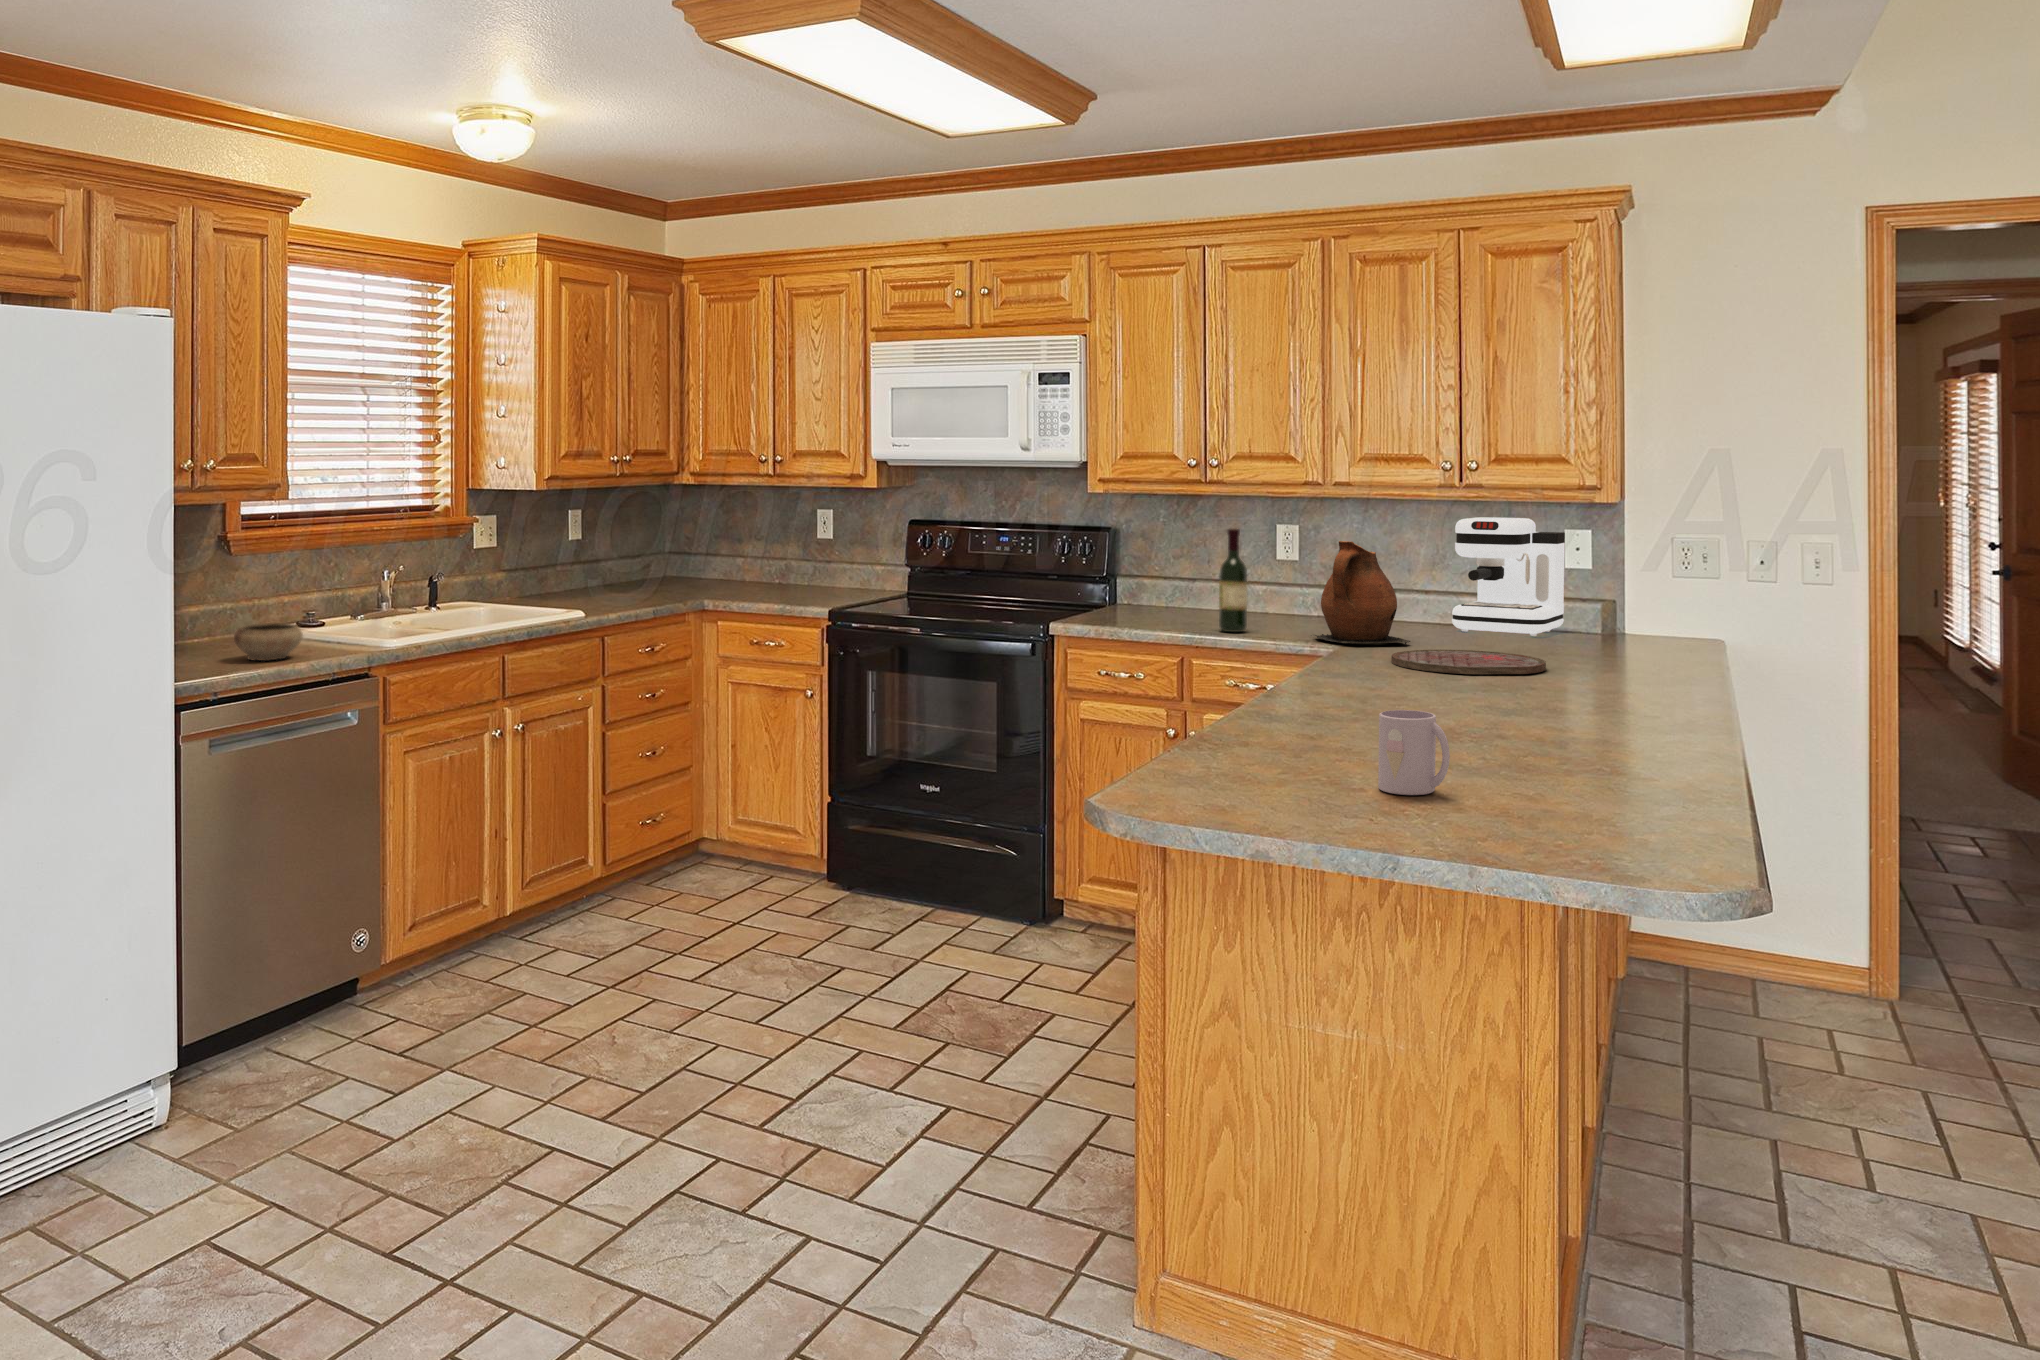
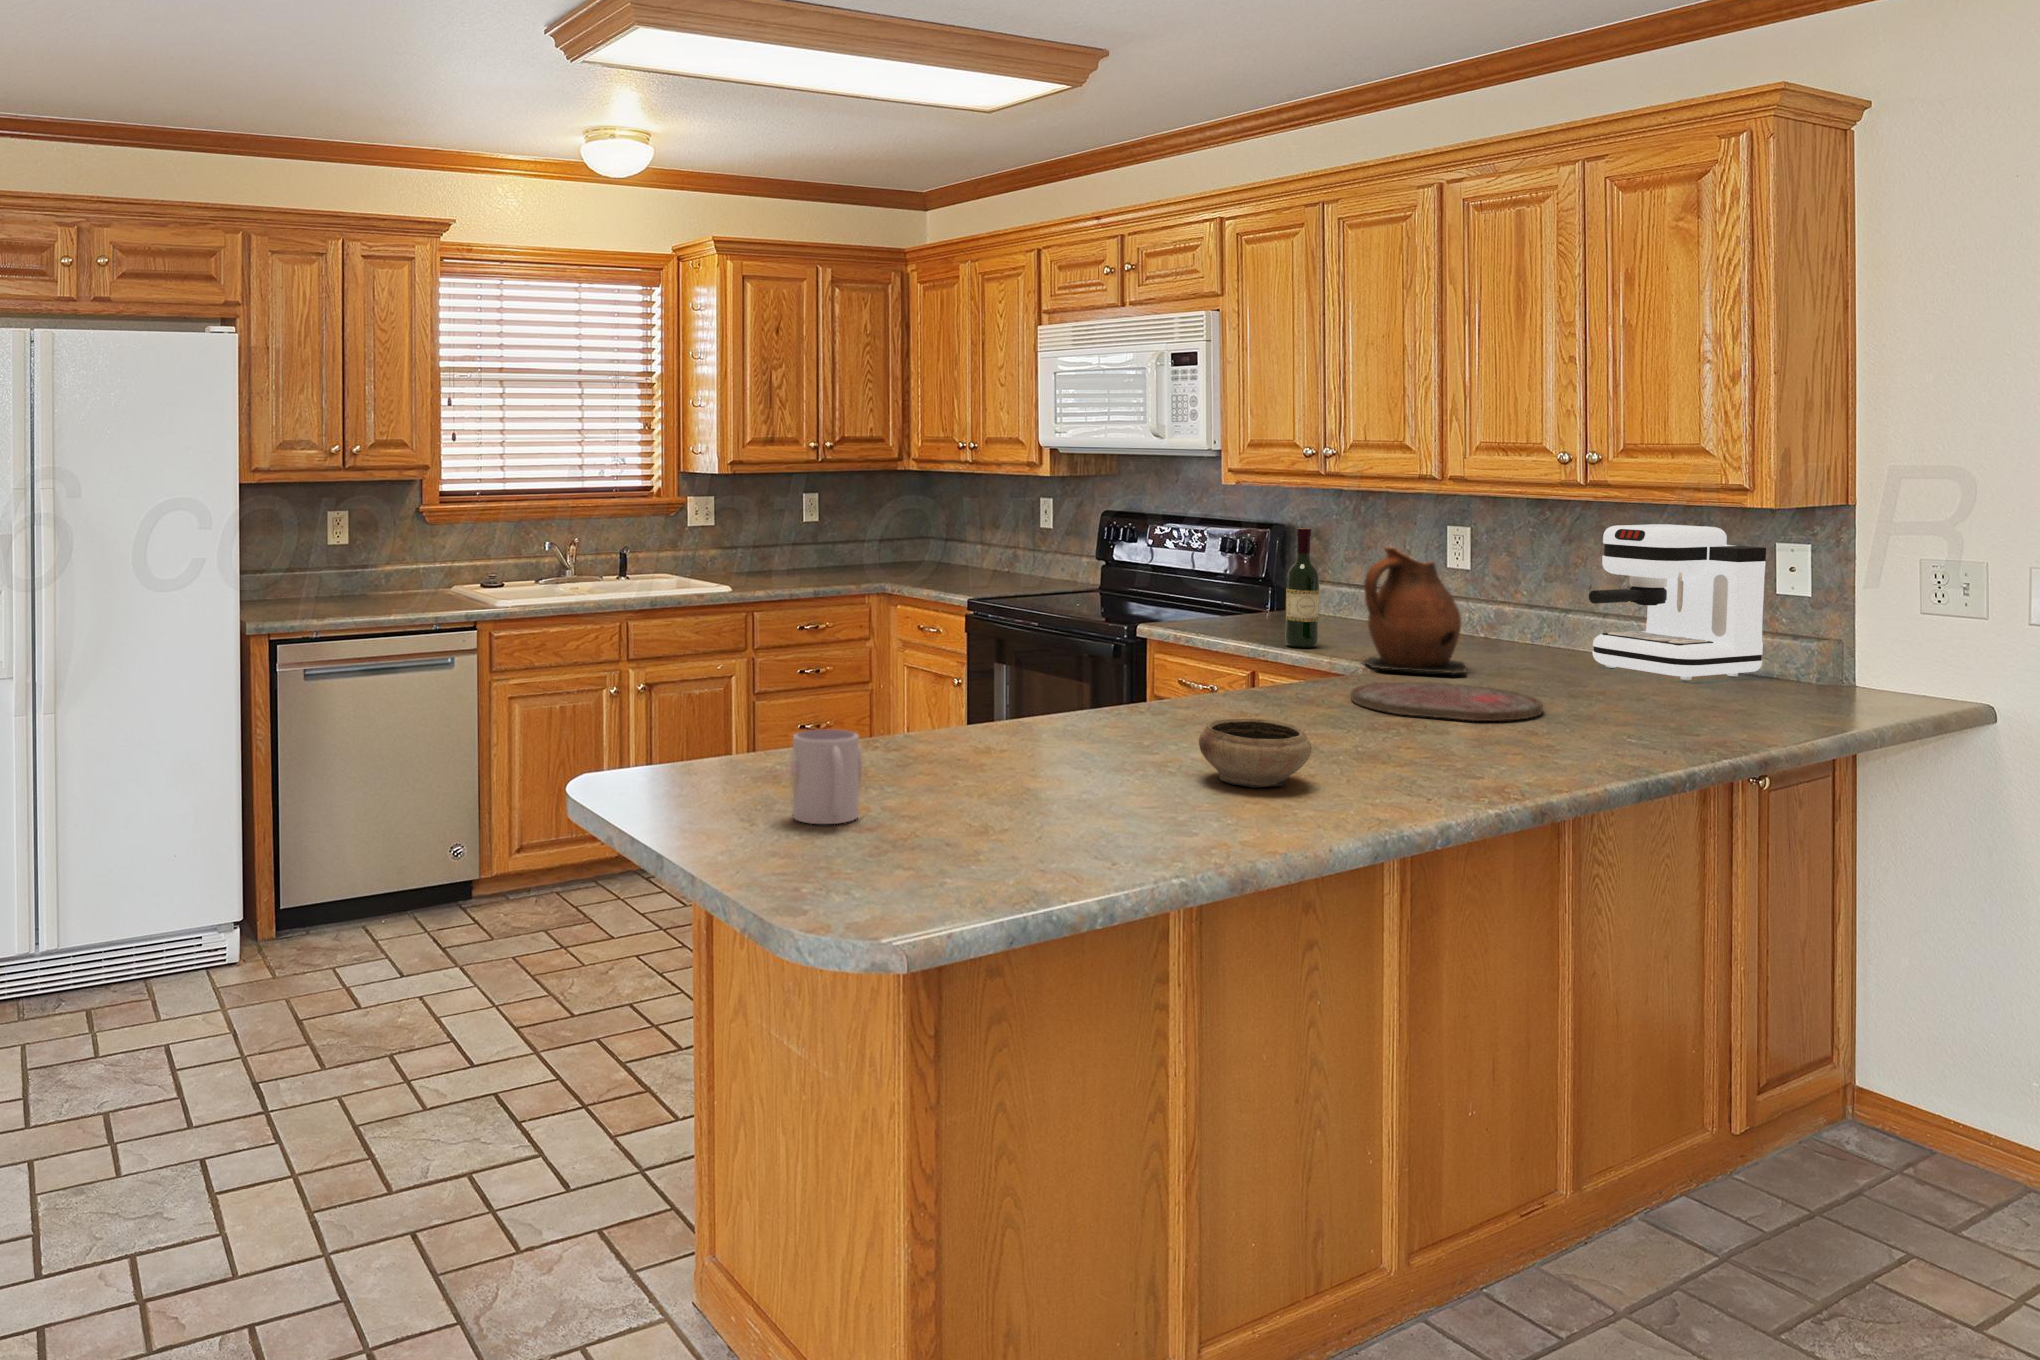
ceramic bowl: present [234,623,303,661] -> present [1199,719,1312,787]

